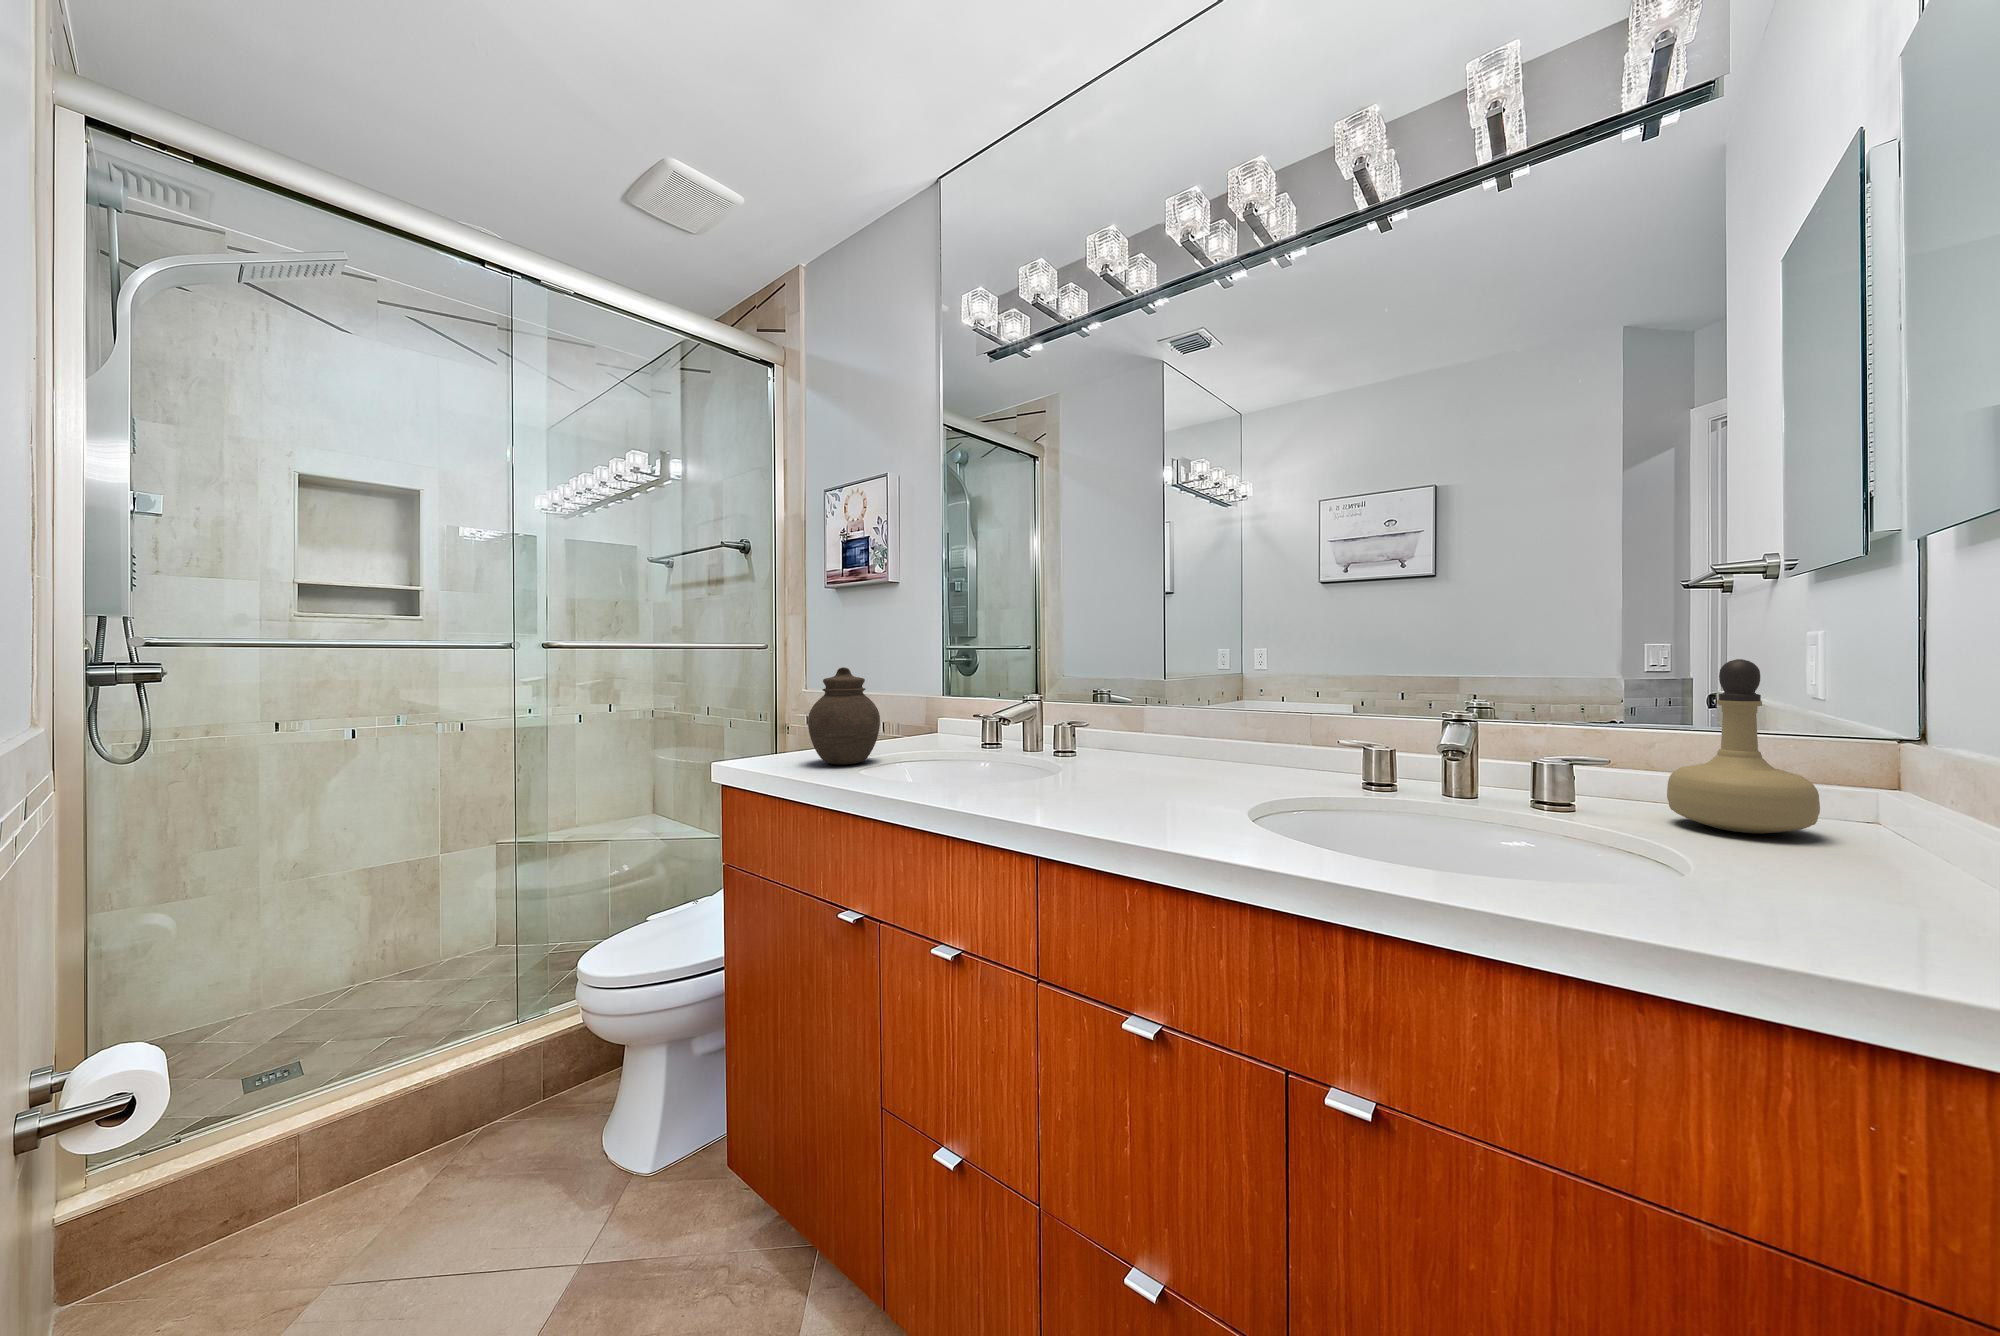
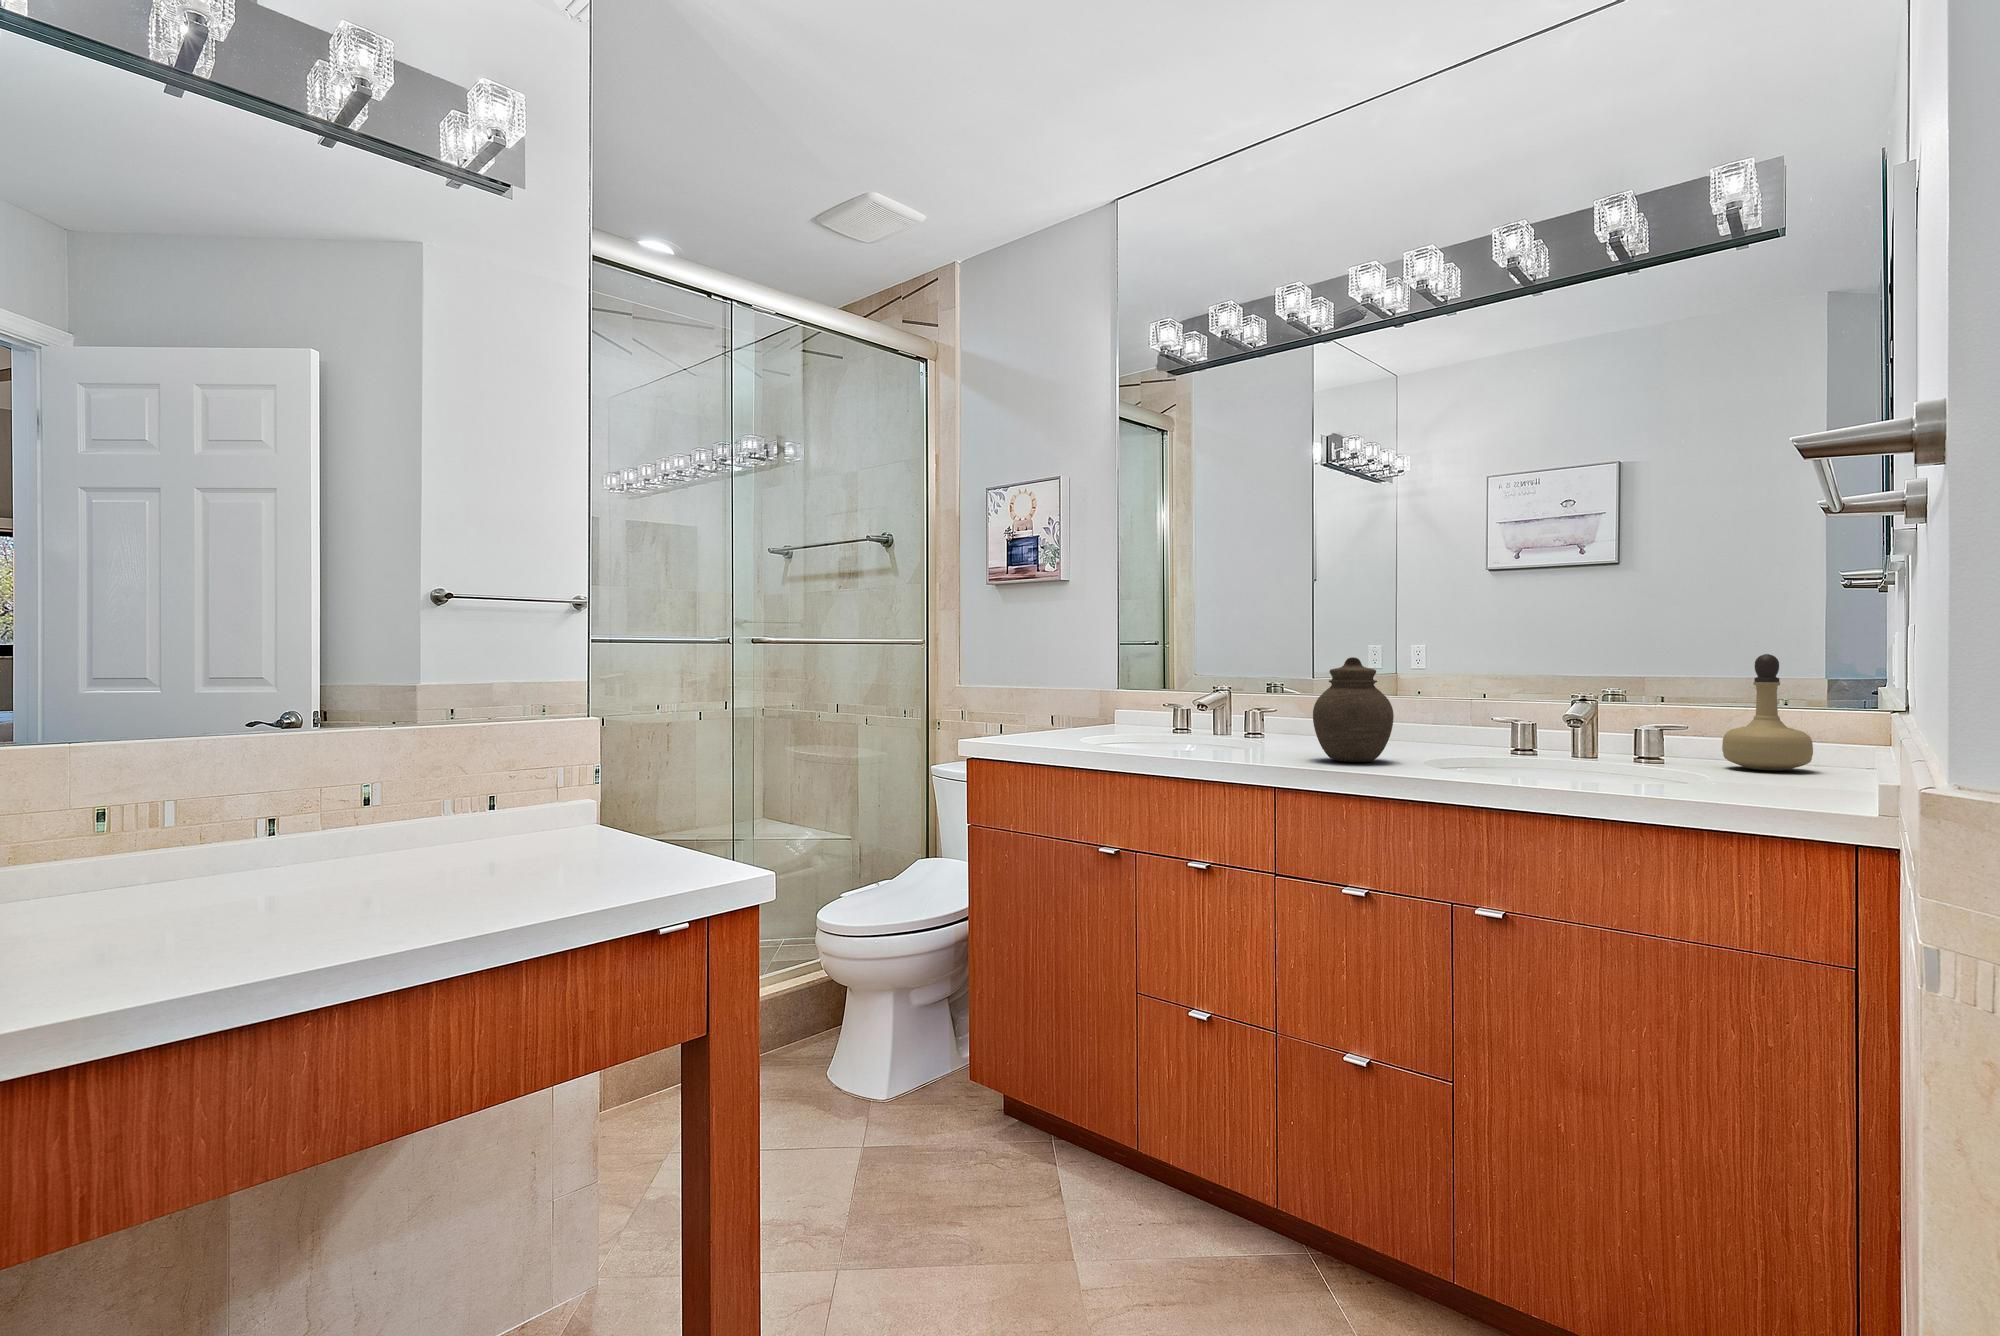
jar: present [808,667,880,765] -> present [1313,657,1394,762]

